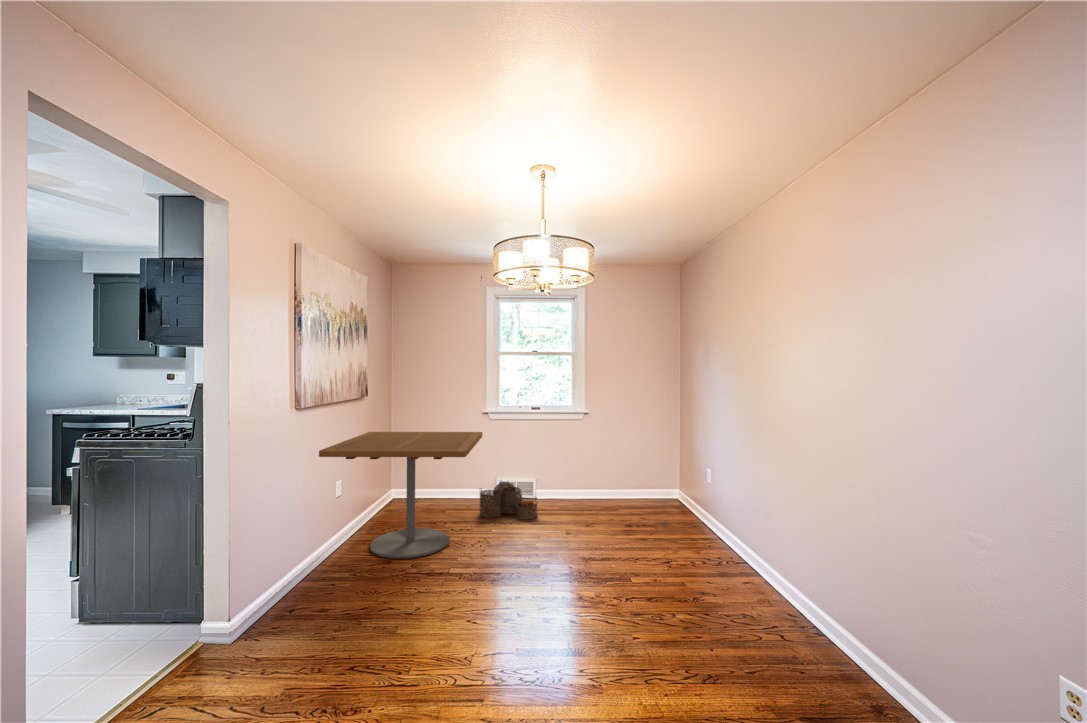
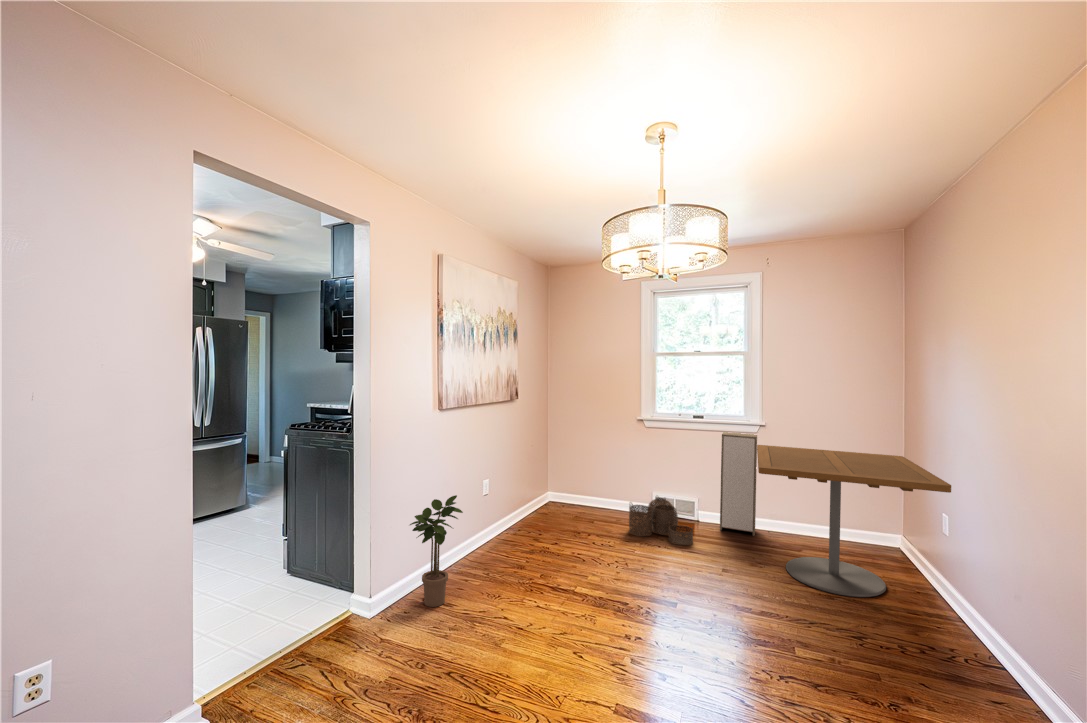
storage cabinet: none [555,418,583,504] -> present [720,432,757,536]
dining table: present [319,432,482,559] -> present [757,445,951,597]
potted plant: none [273,496,335,616] -> present [410,495,463,607]

